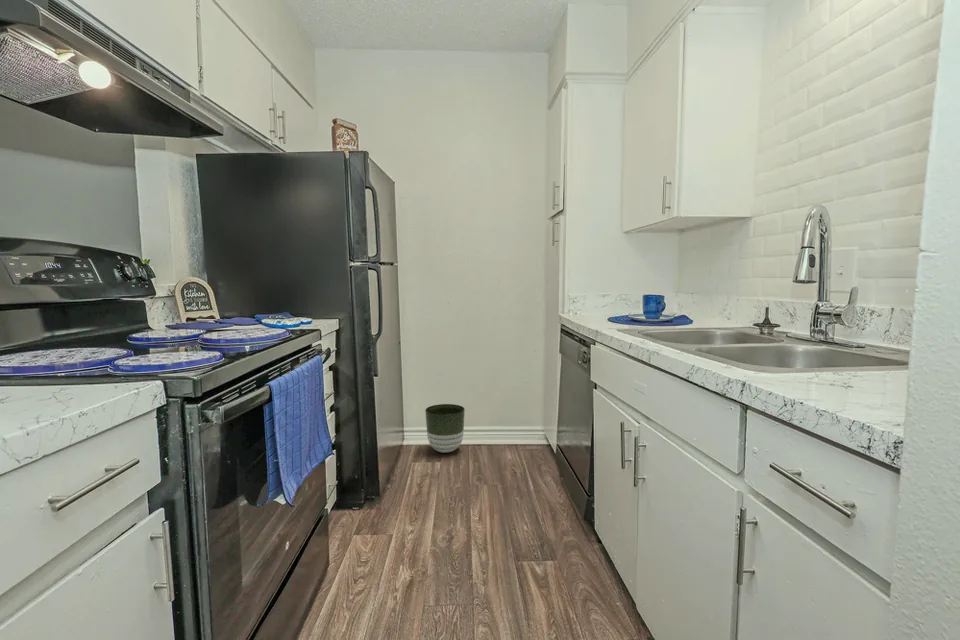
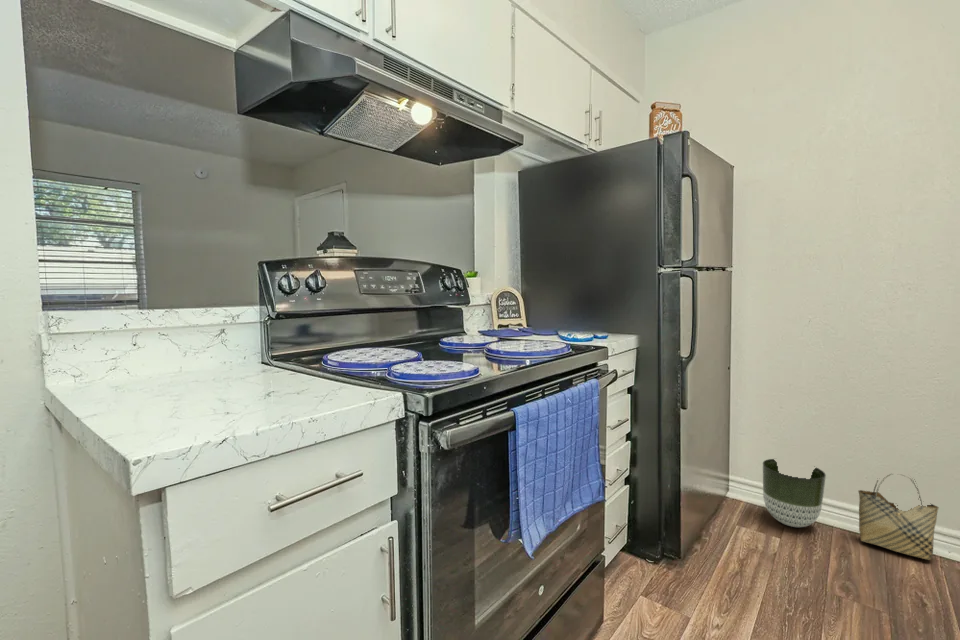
woven basket: none [483,393,522,449] -> present [858,474,939,560]

